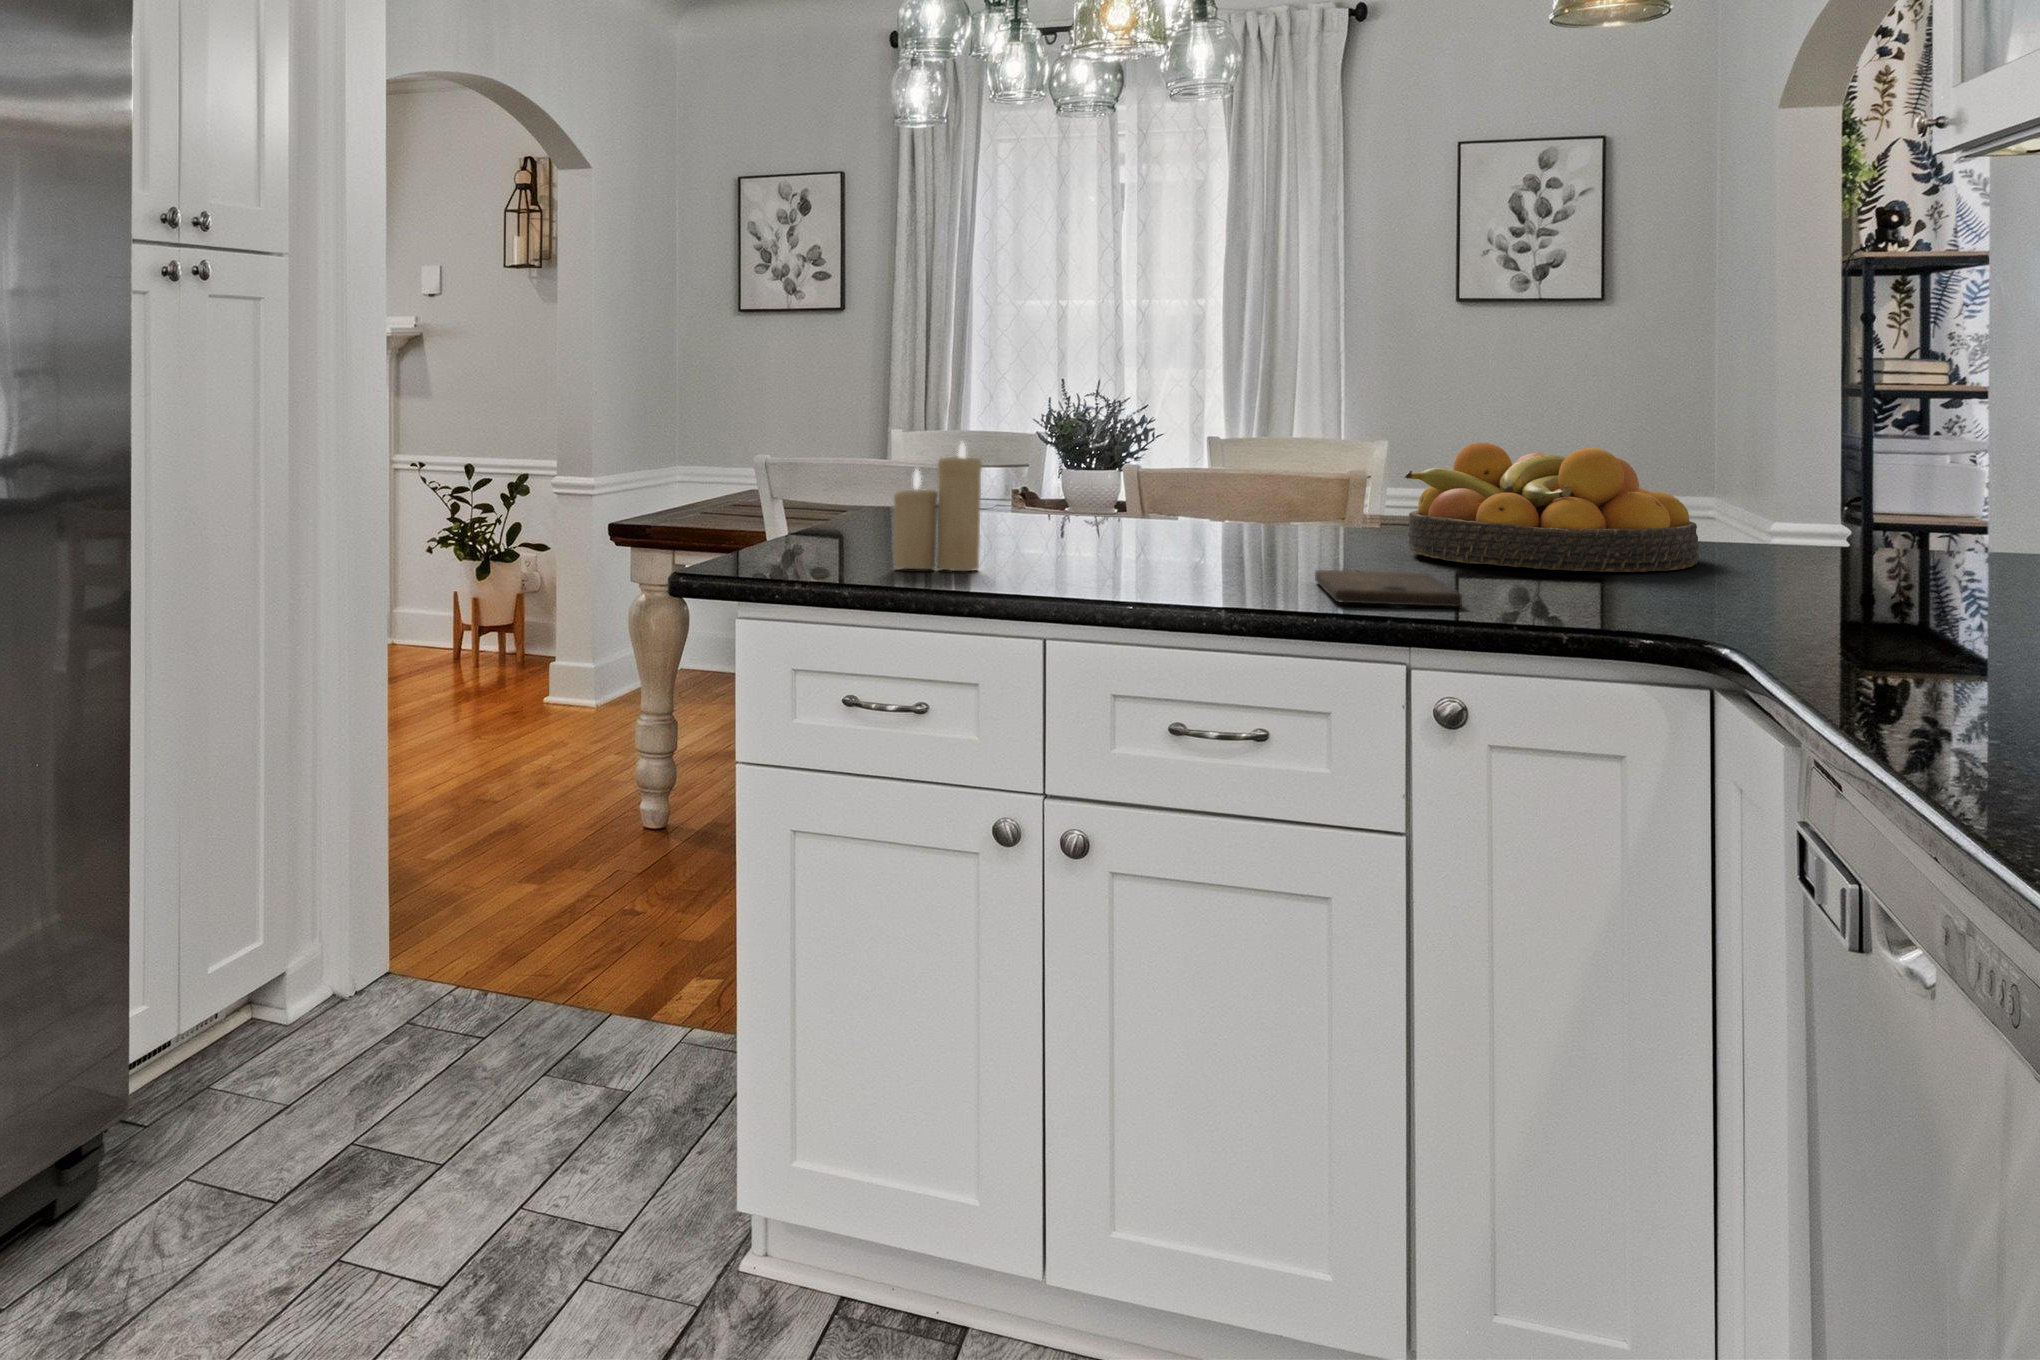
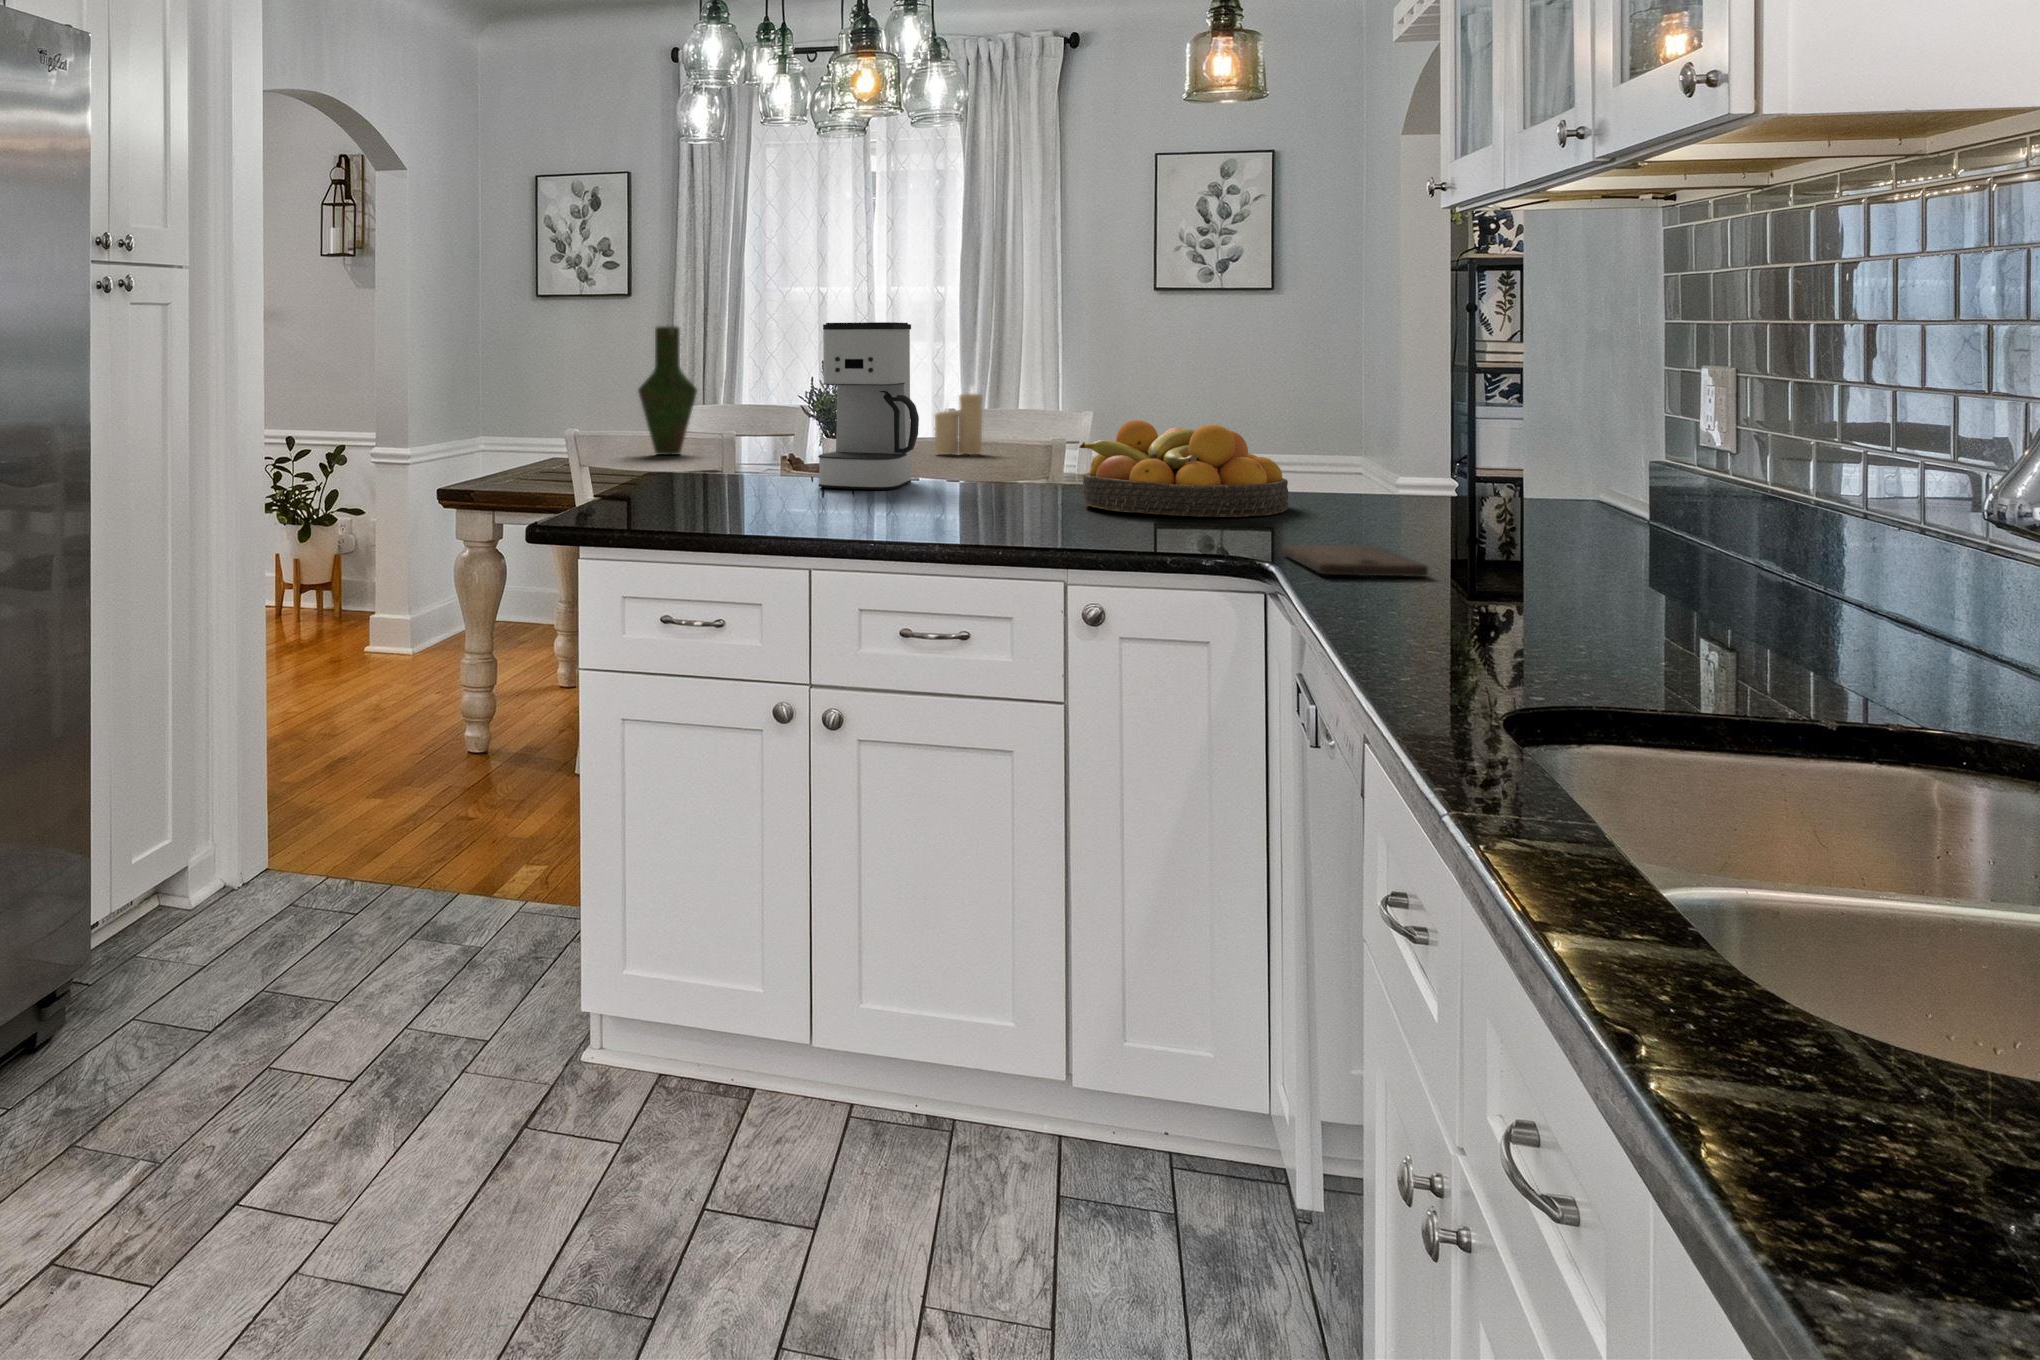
coffee maker: none [1057,320,1186,530] -> present [818,322,919,490]
vase: none [841,333,913,486] -> present [638,326,697,455]
candle: present [893,443,982,571] -> present [934,387,983,455]
cutting board: present [1315,570,1462,607] -> present [1282,545,1428,577]

